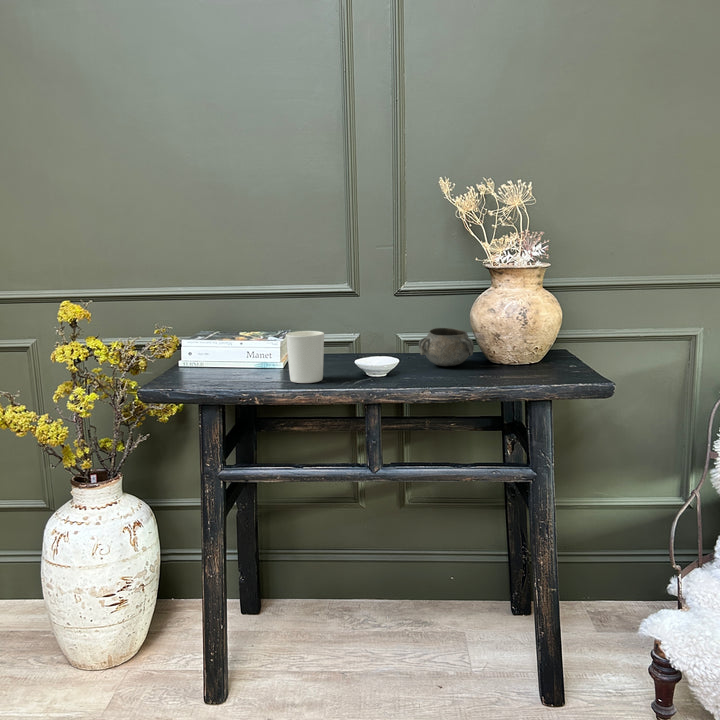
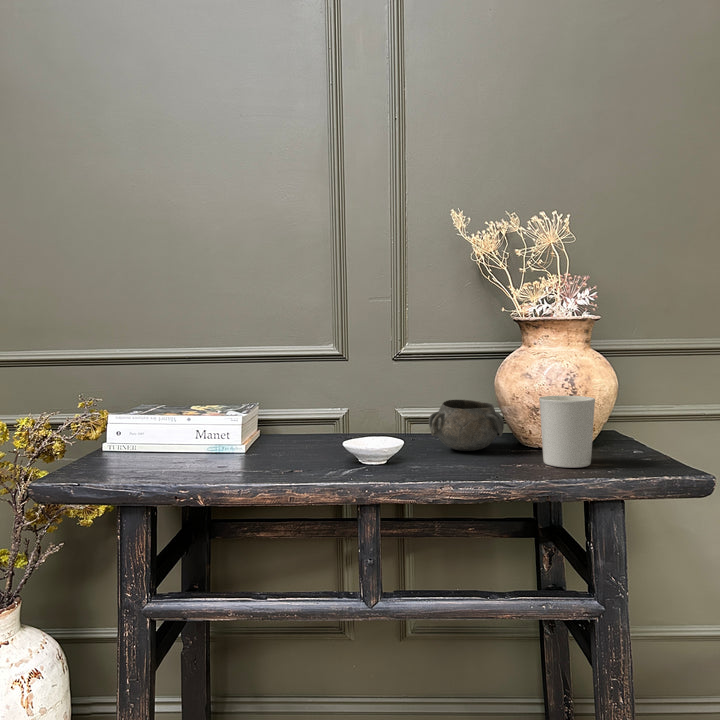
candle holder: present [286,331,324,383] -> present [539,396,595,468]

